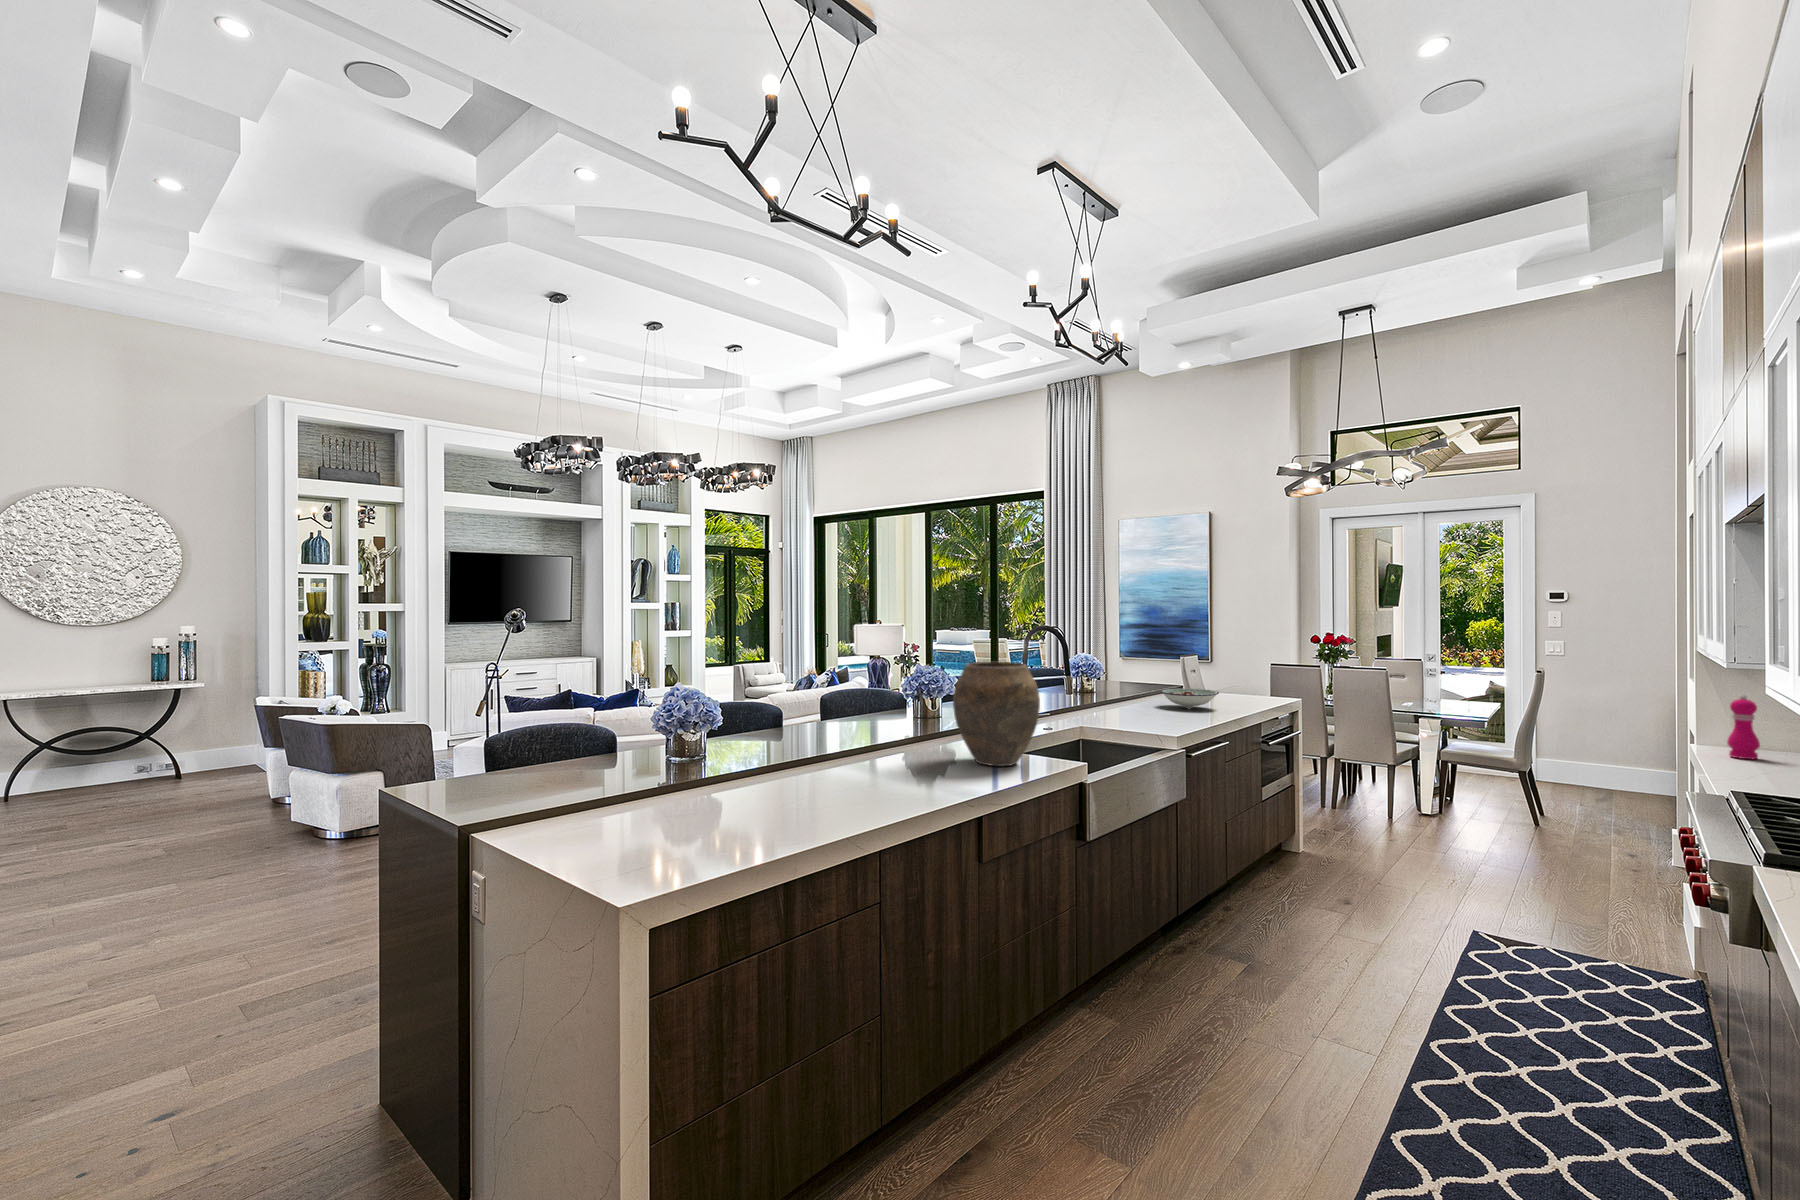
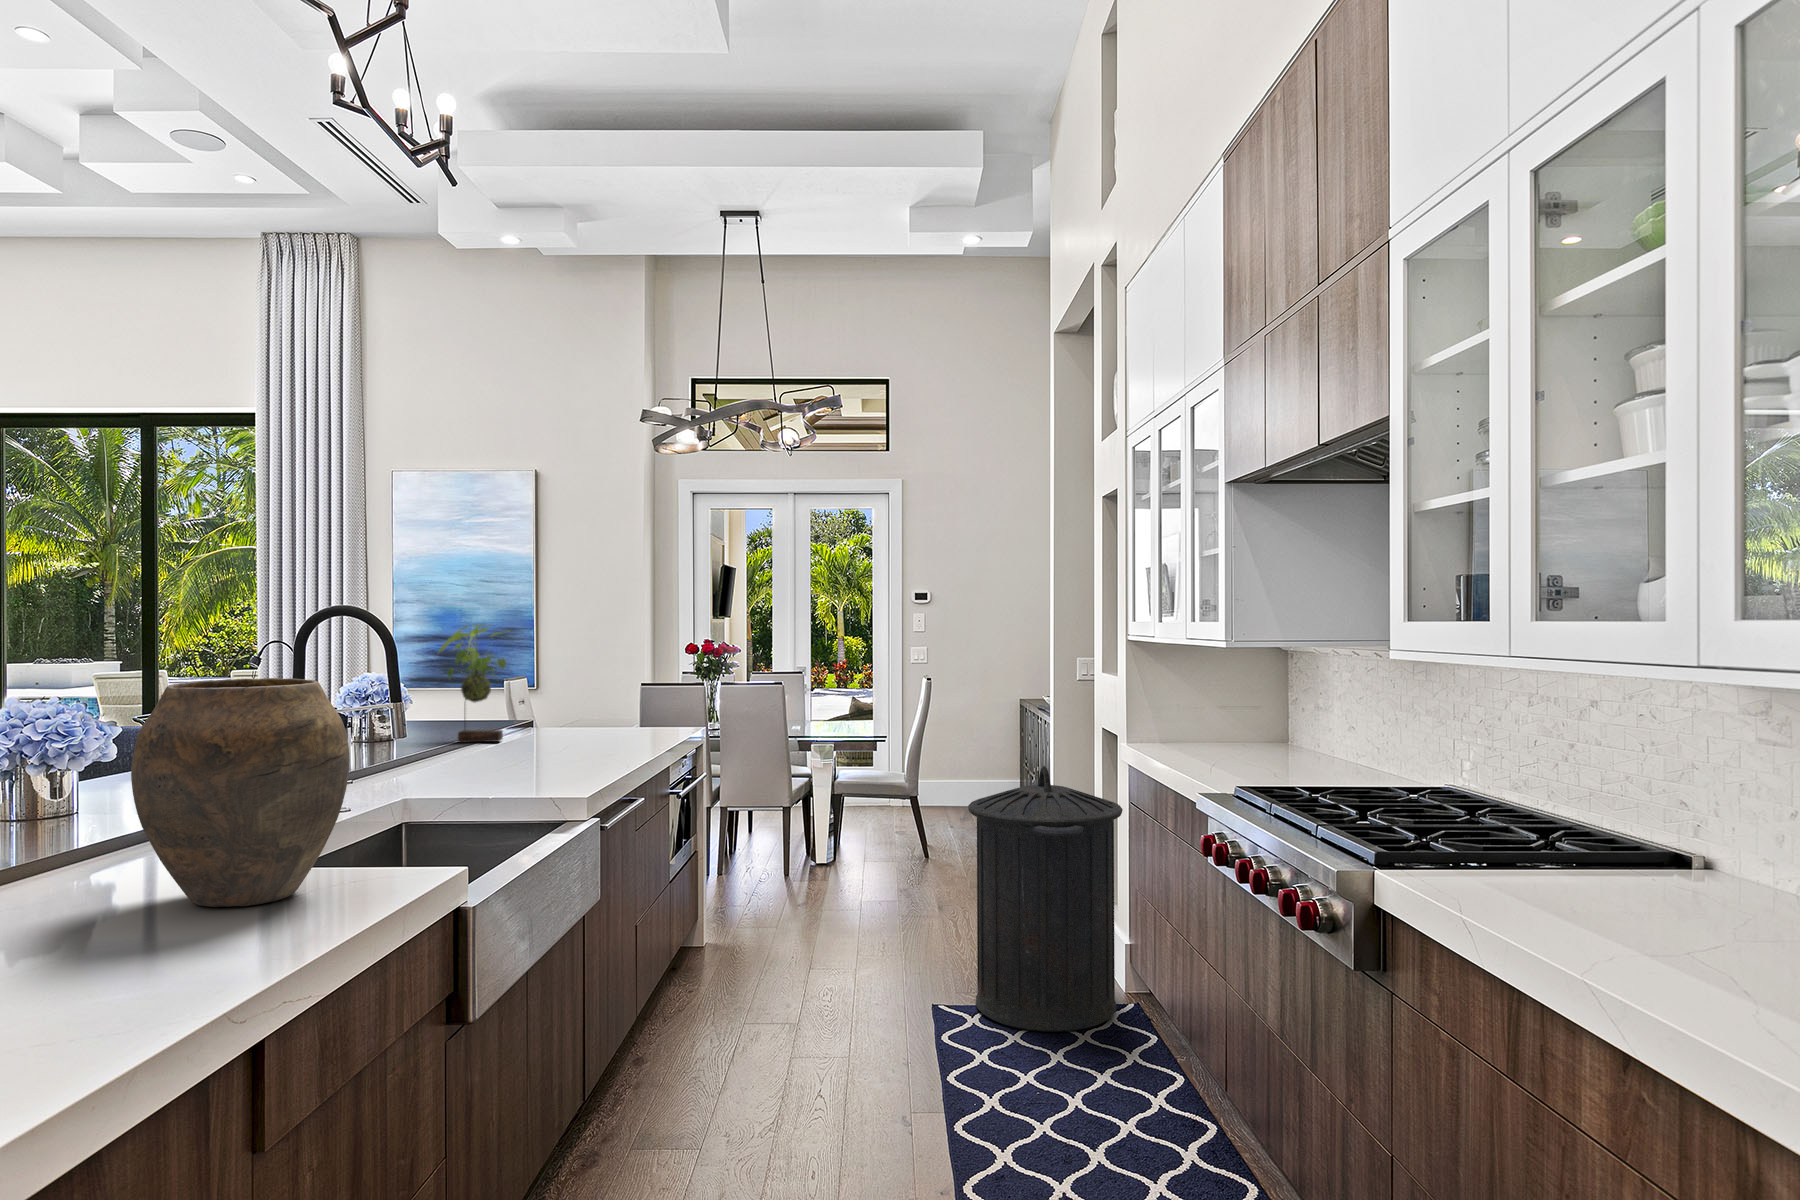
plant: none [1121,619,1169,698] -> present [438,625,506,743]
bowl: present [1161,689,1219,708] -> none [510,722,601,754]
pepper mill: present [1727,694,1760,759] -> none [1166,683,1191,754]
trash can: none [1519,755,1689,984] -> present [968,766,1123,1032]

